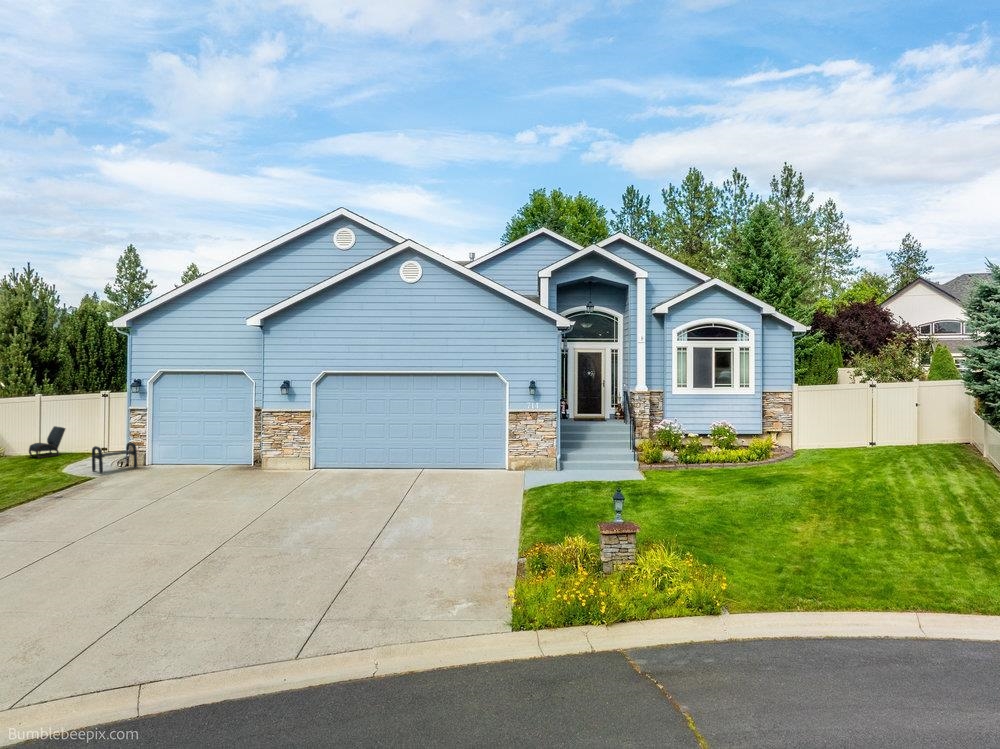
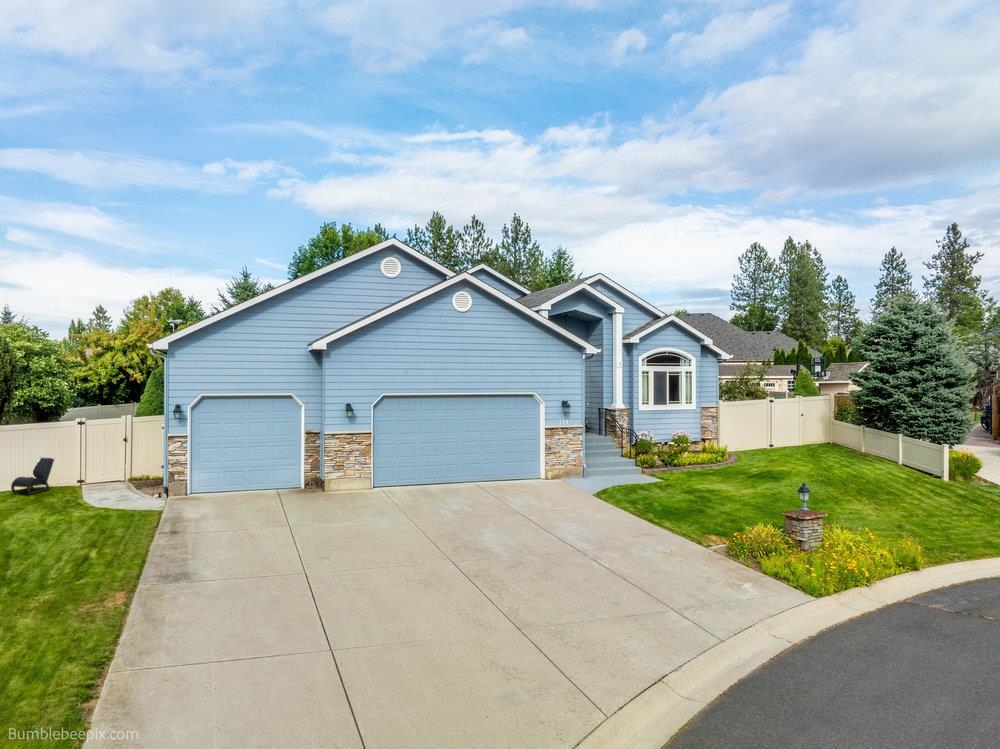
bench: present [92,443,137,473] -> none [136,471,182,505]

